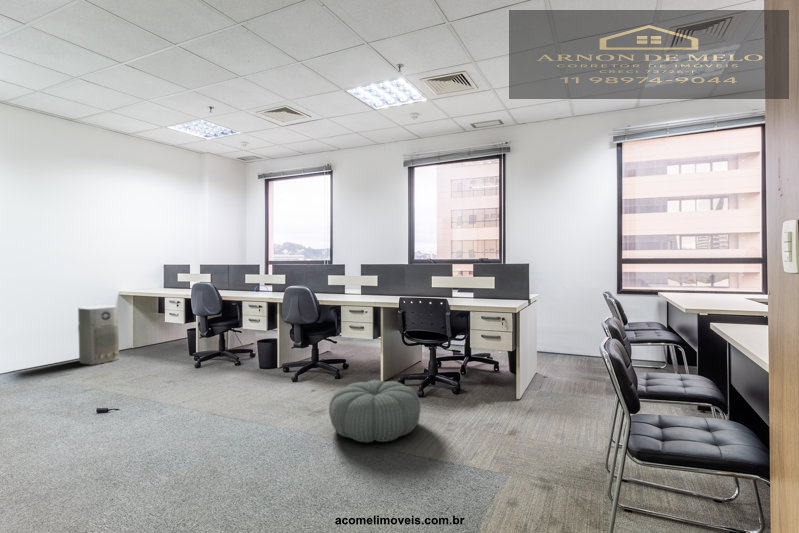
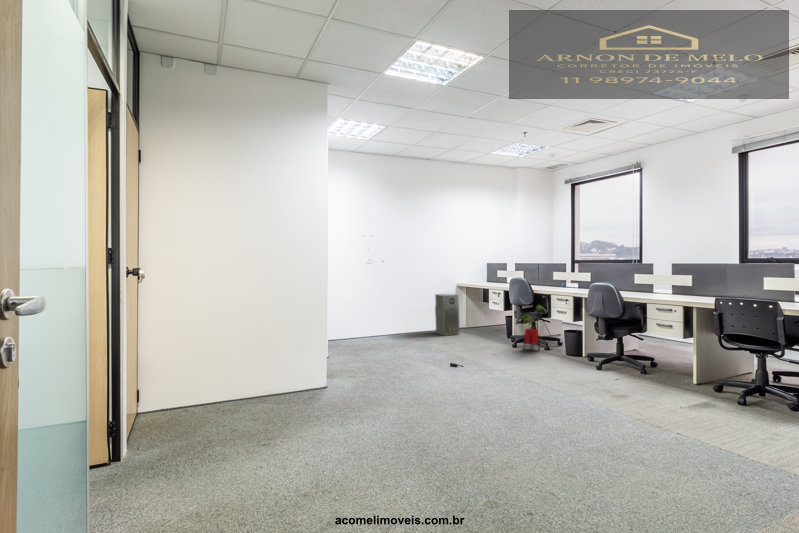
house plant: none [203,314,239,370] -> present [522,306,546,349]
pouf: present [329,380,421,442] -> none [629,373,733,429]

